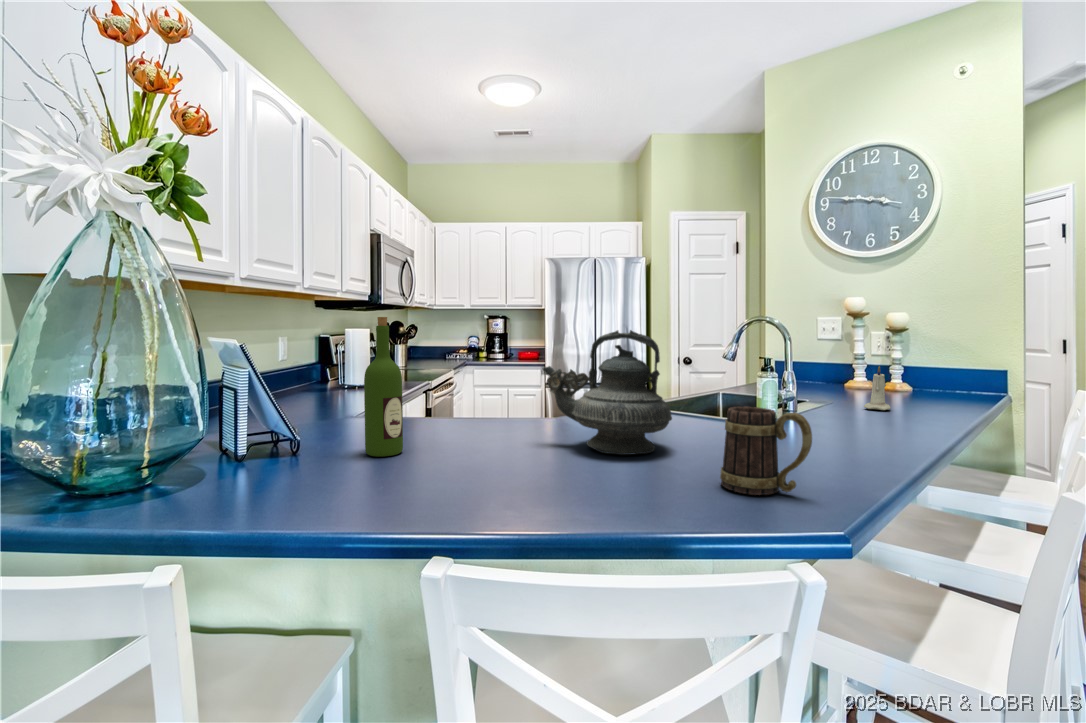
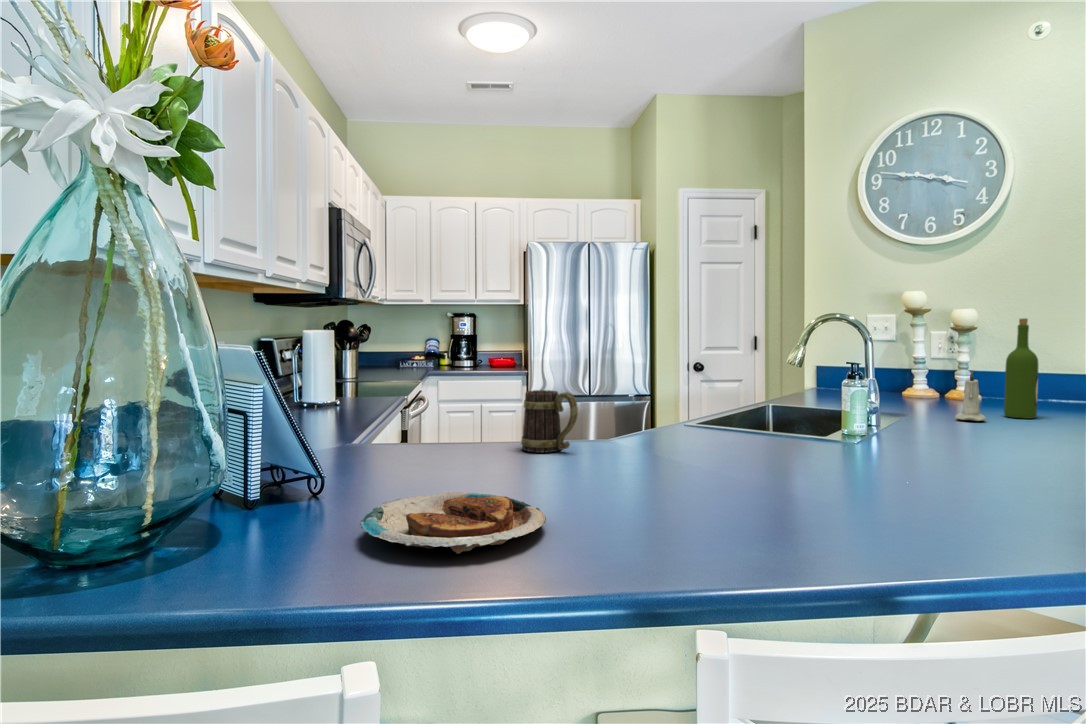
wine bottle: present [364,317,403,457] -> present [1004,318,1039,418]
teapot: present [543,330,672,455] -> none [638,330,800,478]
mug: present [720,407,812,495] -> present [521,390,578,453]
plate: none [253,459,414,509] -> present [360,492,546,554]

